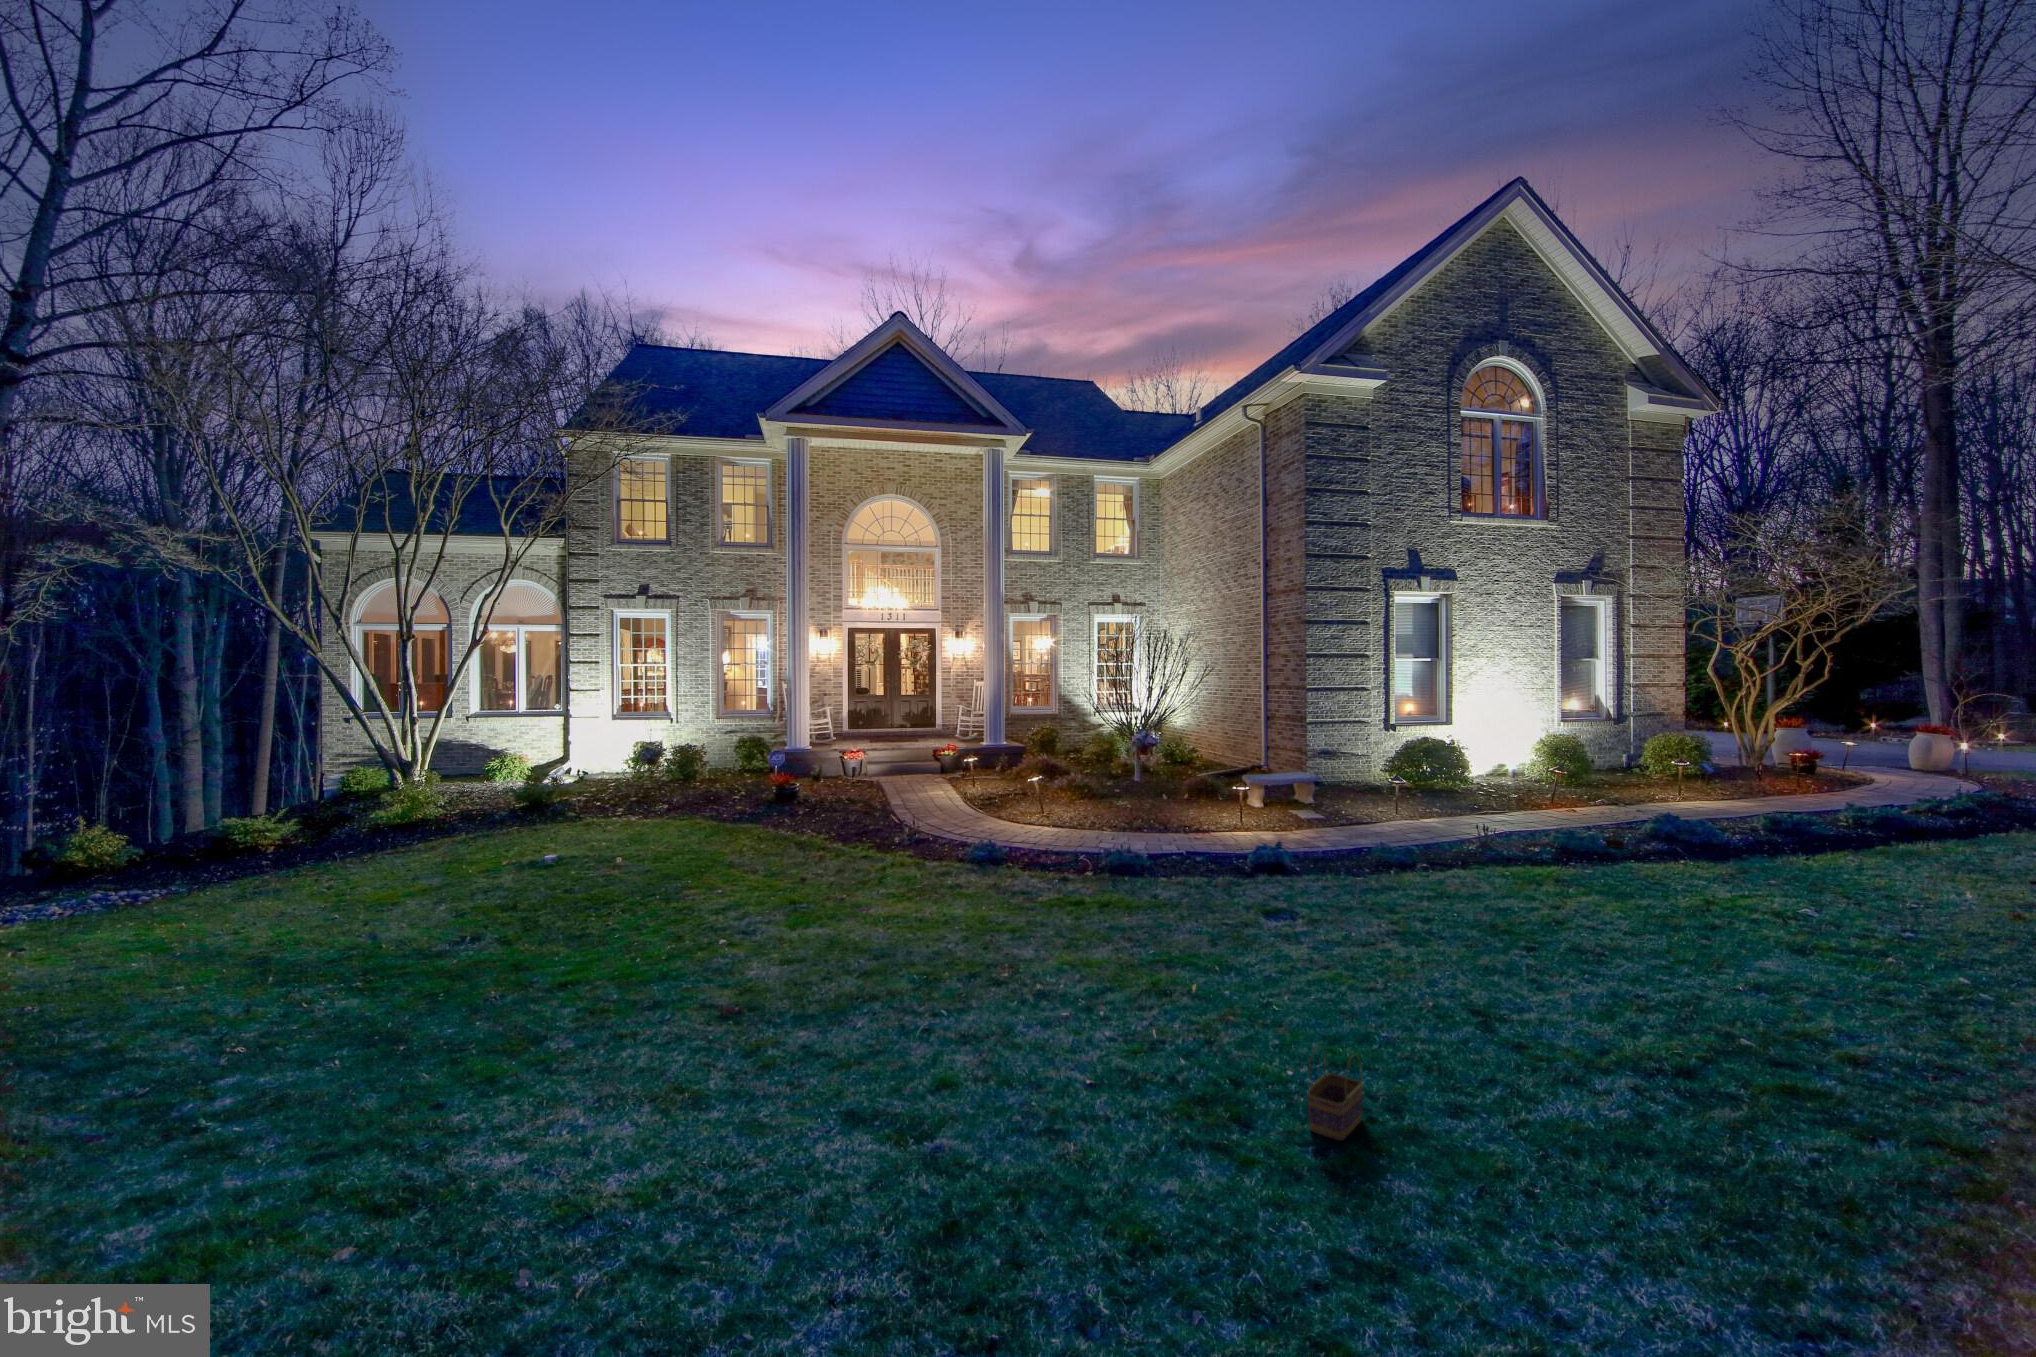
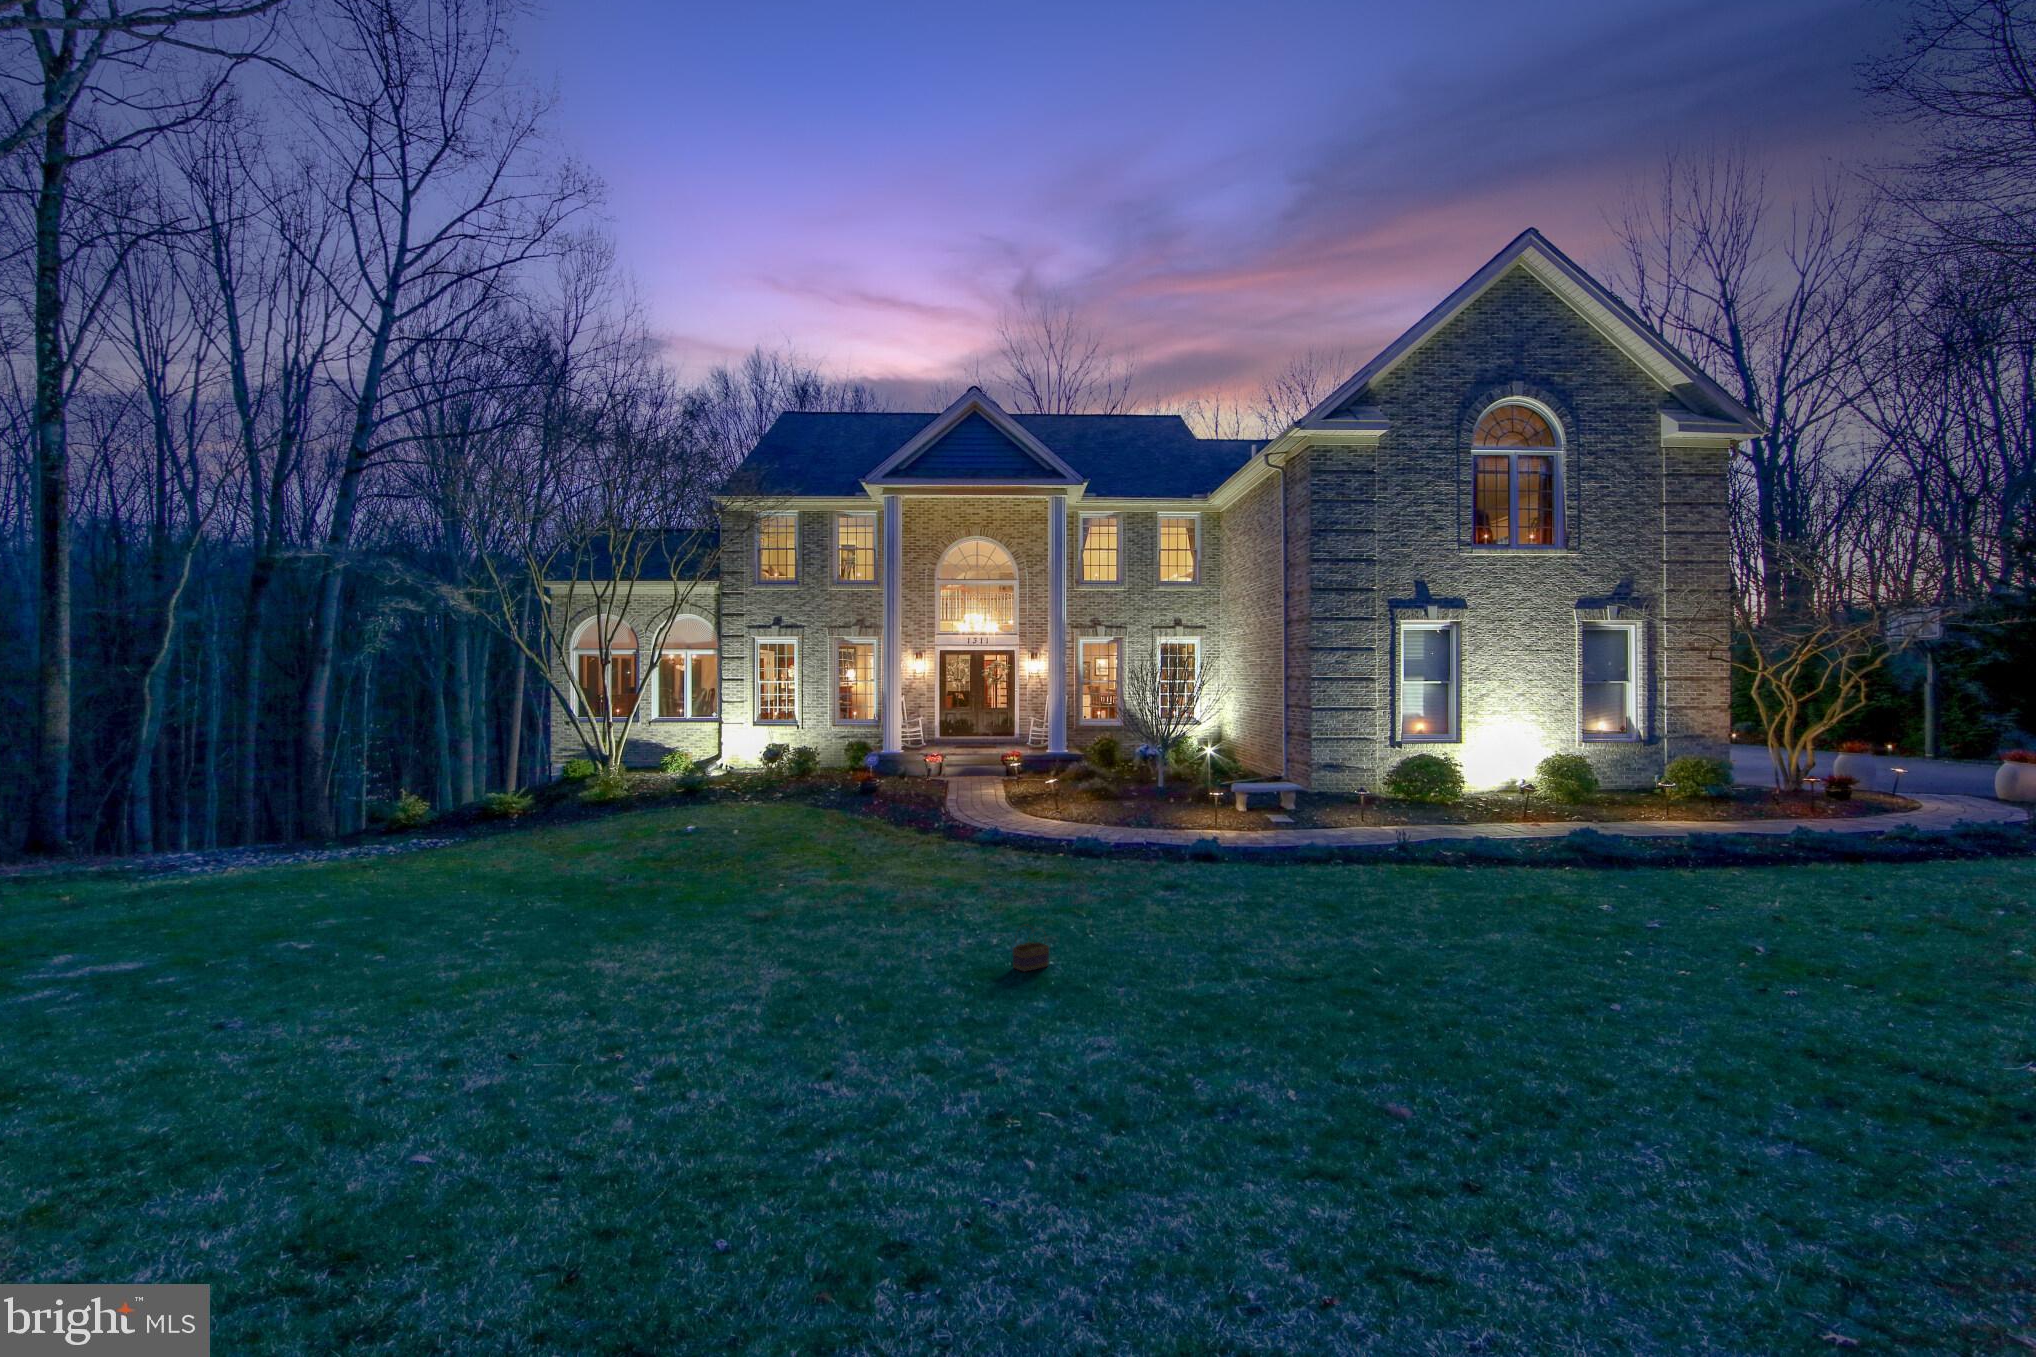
potted plant: present [1599,807,1636,848] -> none [1498,815,1529,852]

